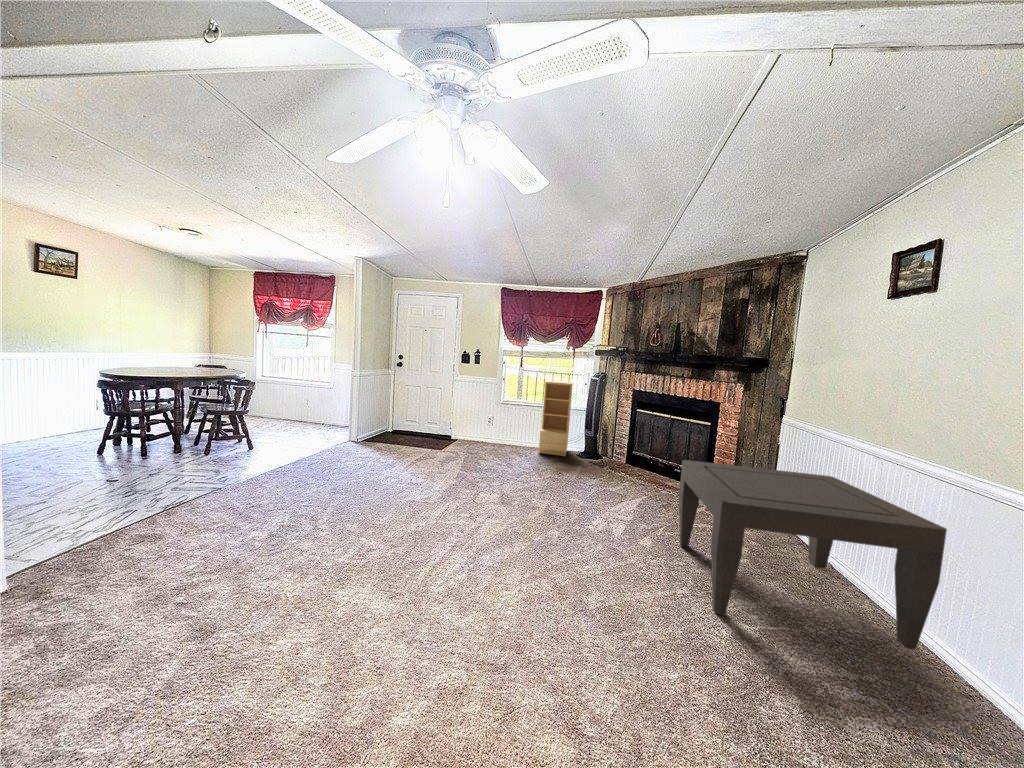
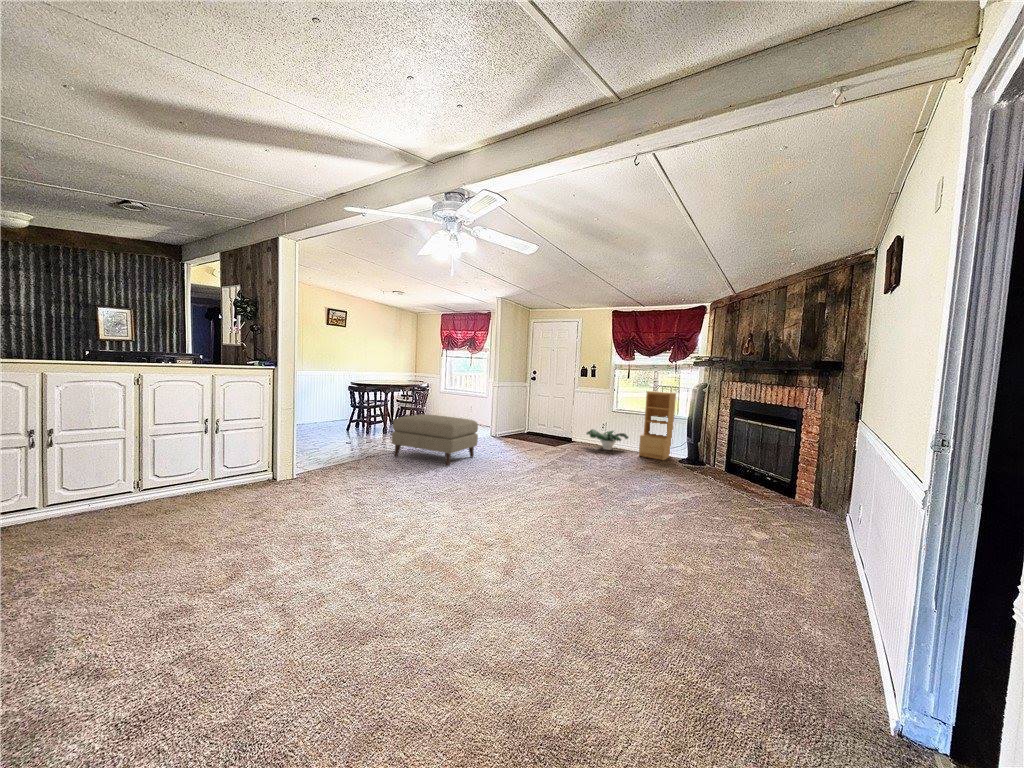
potted plant: none [476,425,523,448] -> present [586,429,628,450]
ottoman: none [212,426,357,507] -> present [392,414,478,466]
coffee table: present [679,460,947,649] -> none [674,449,883,618]

